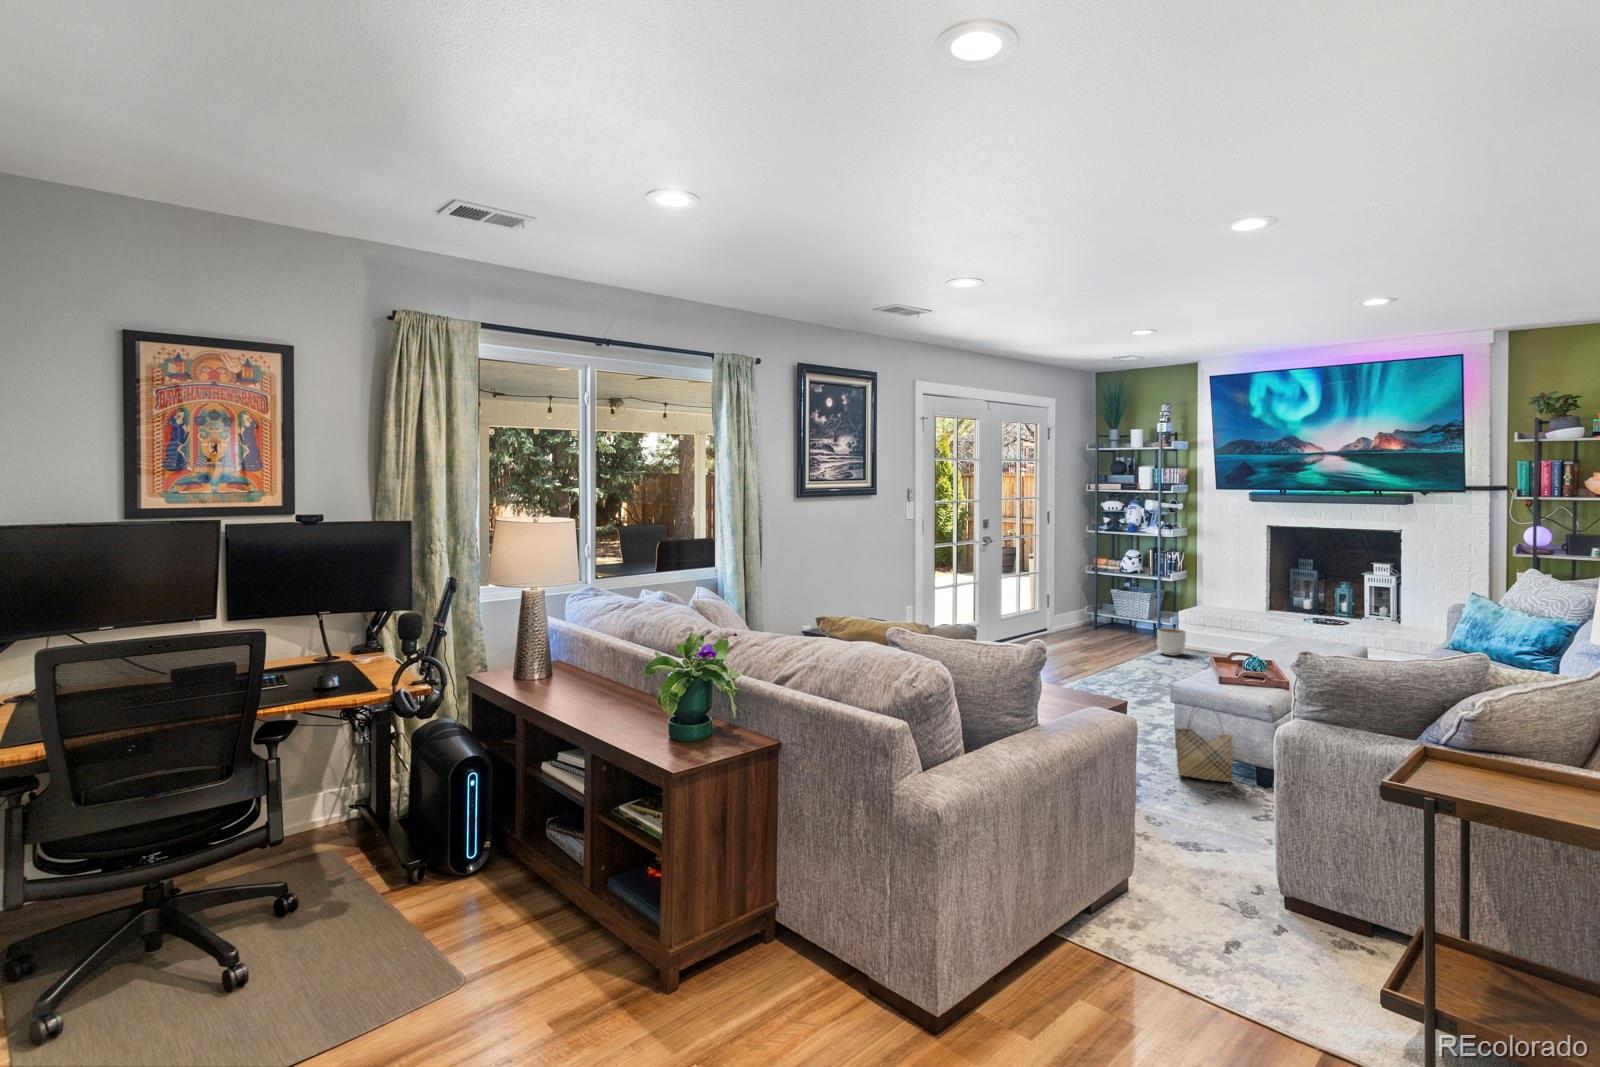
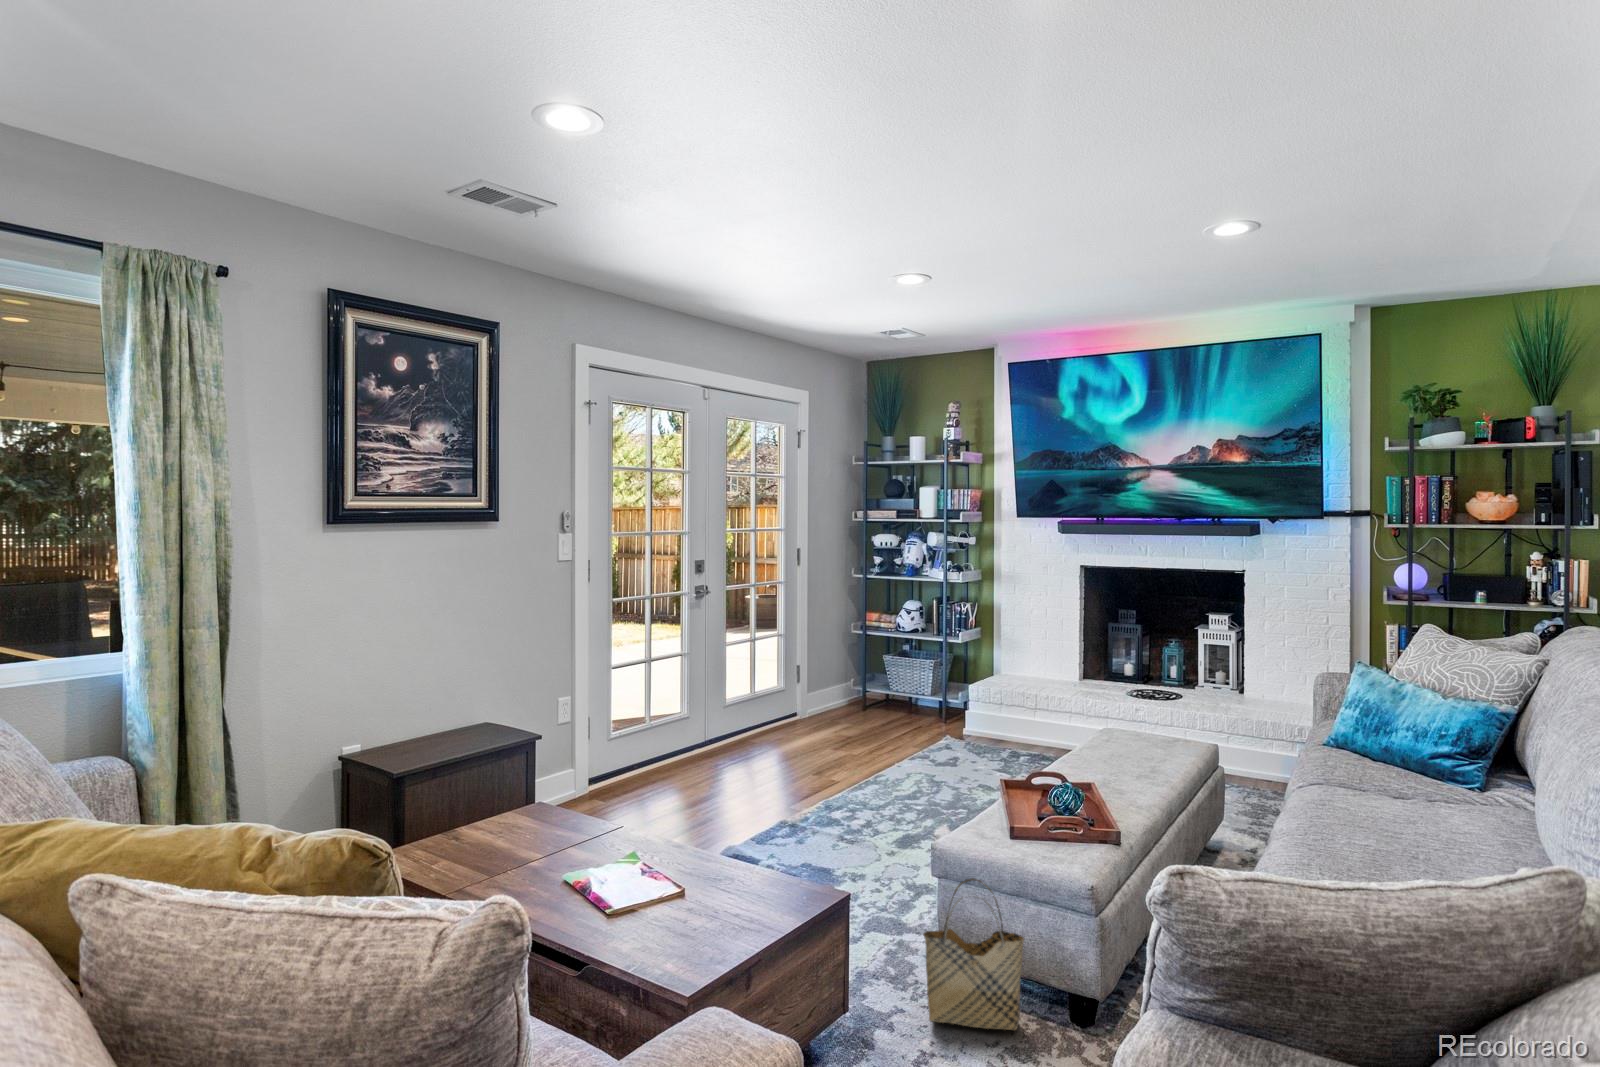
planter: present [1157,628,1186,656] -> none [941,711,979,751]

